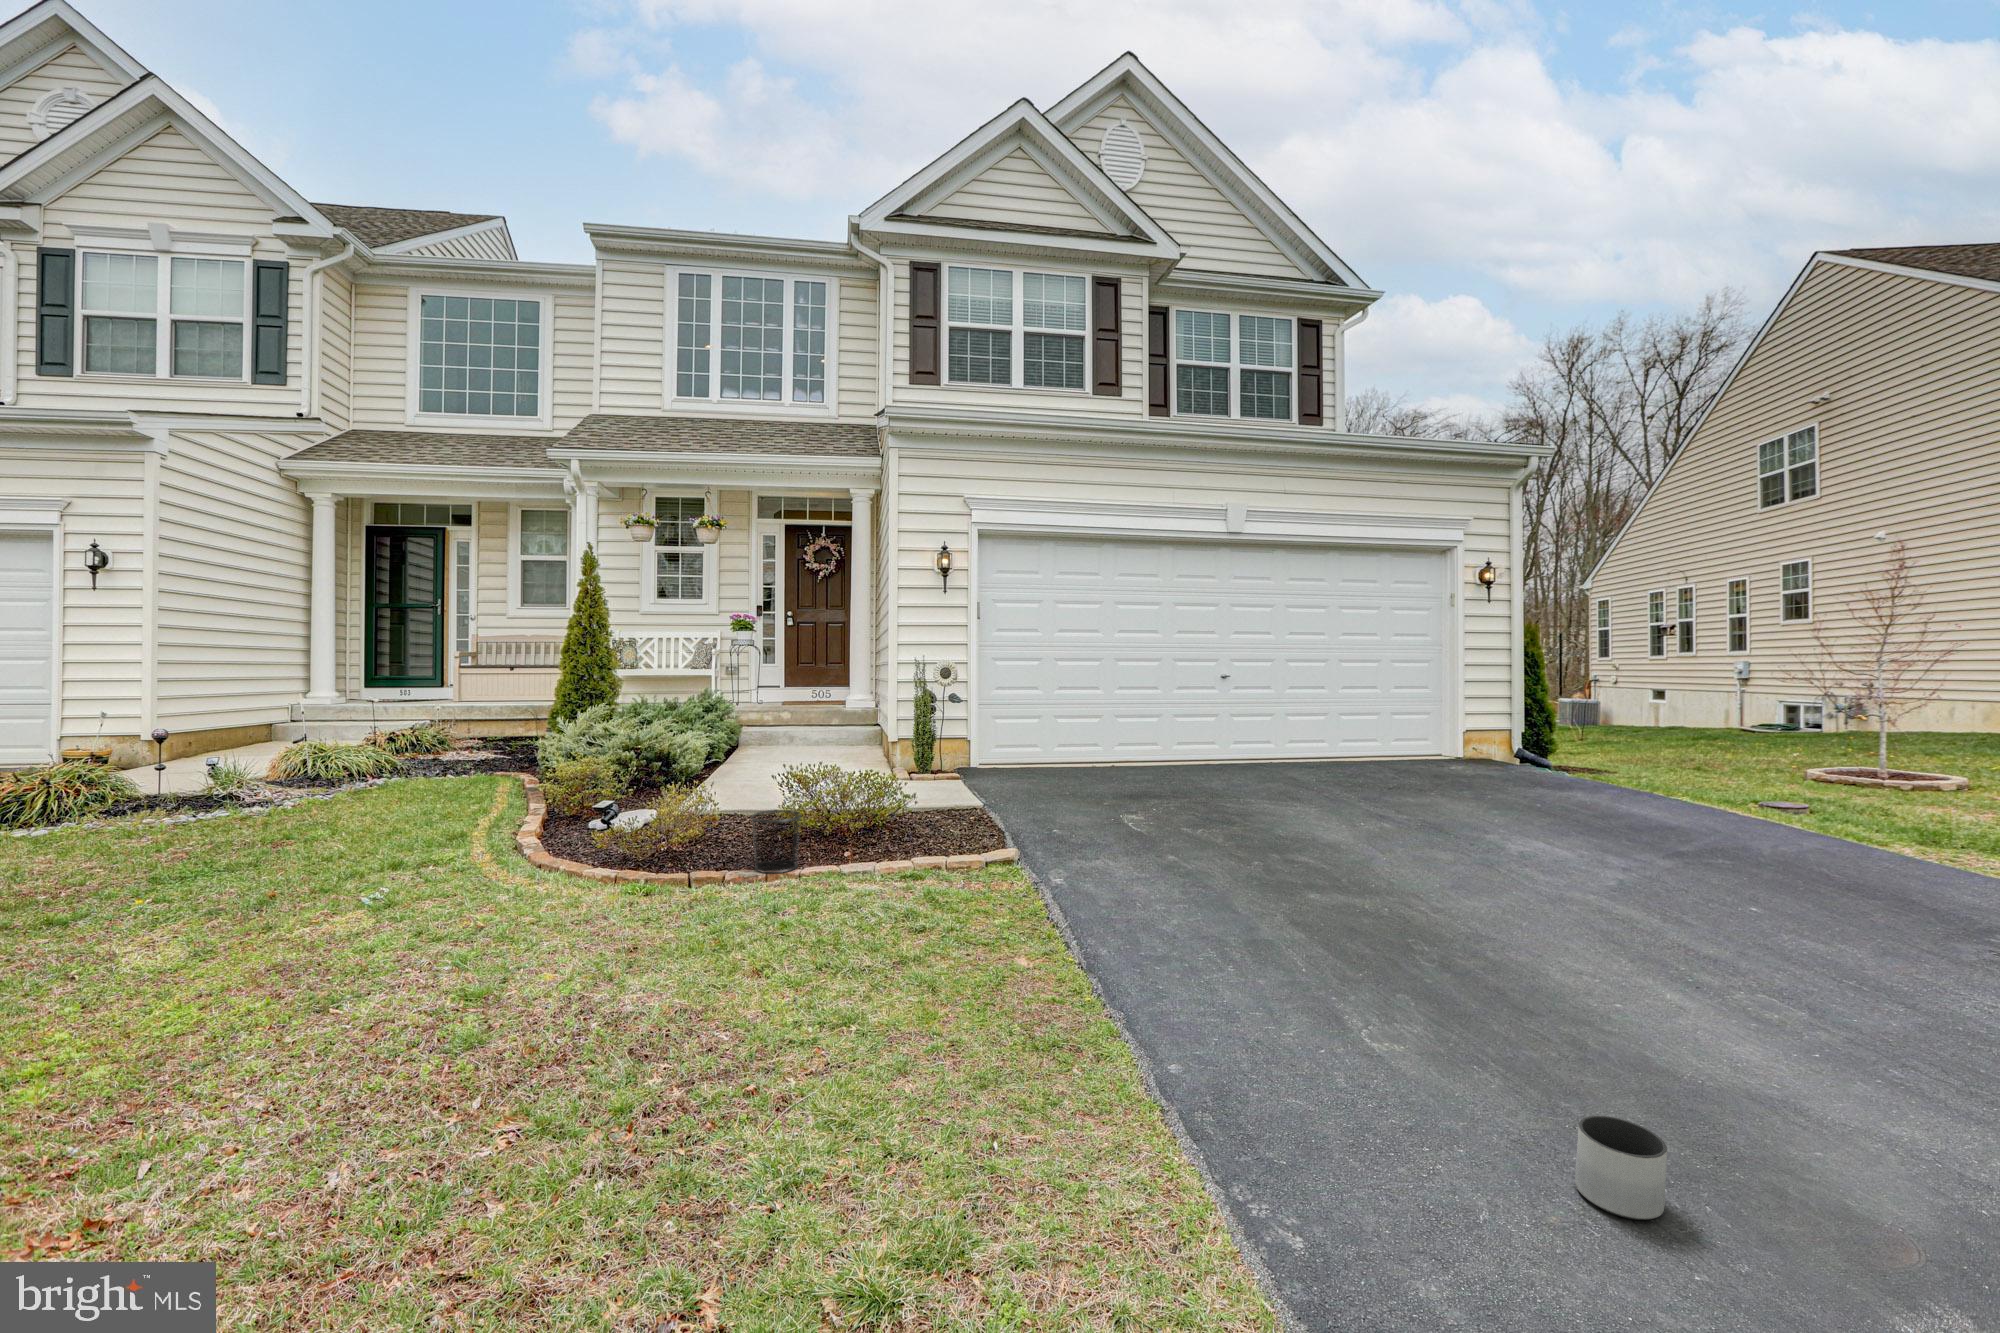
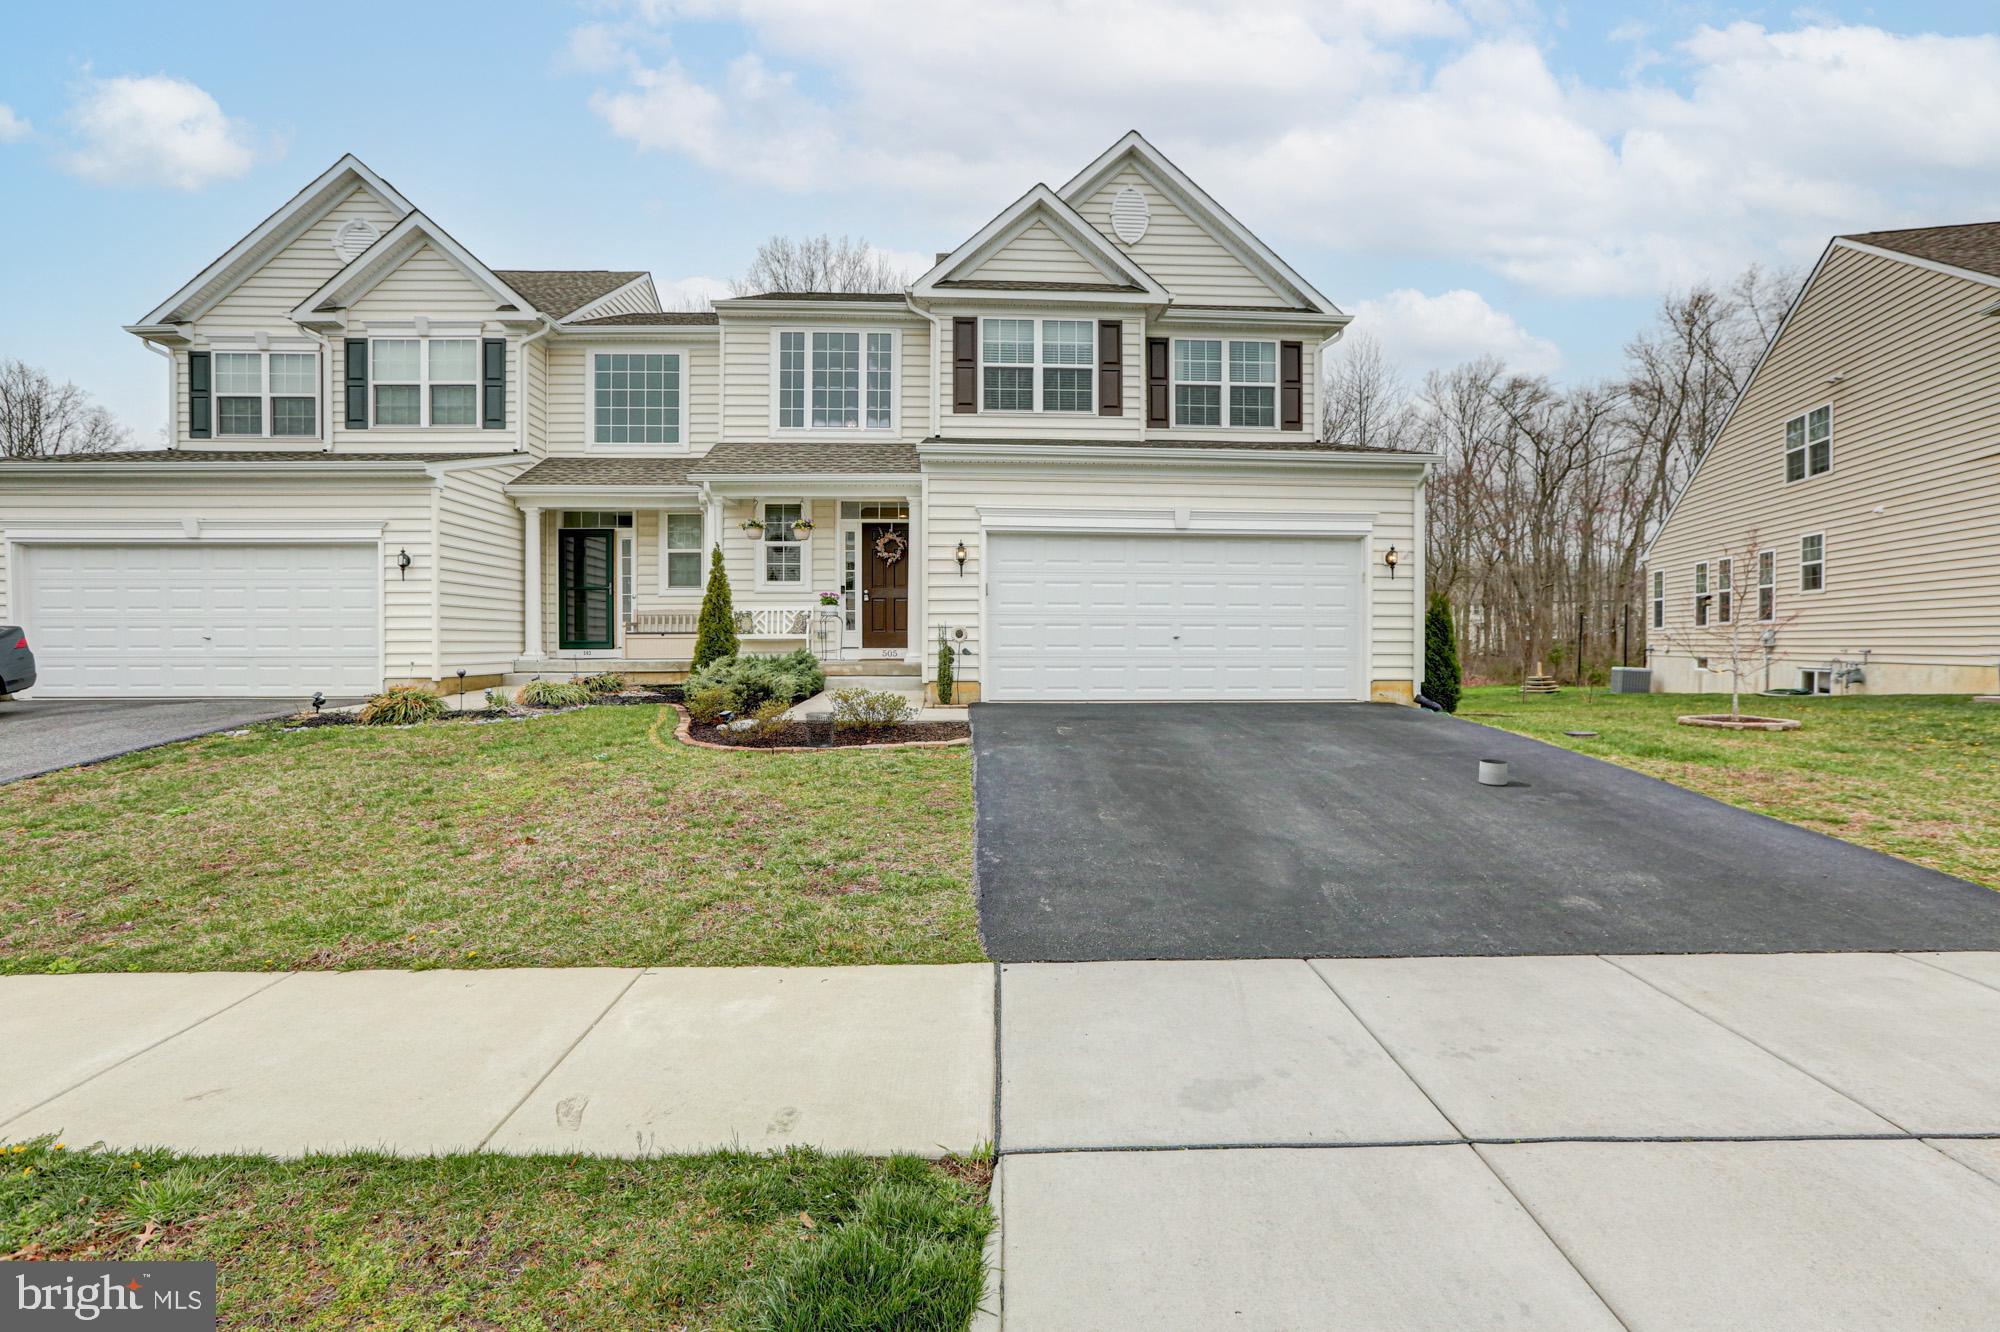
planter: present [1575,1116,1667,1220] -> present [1479,759,1508,786]

